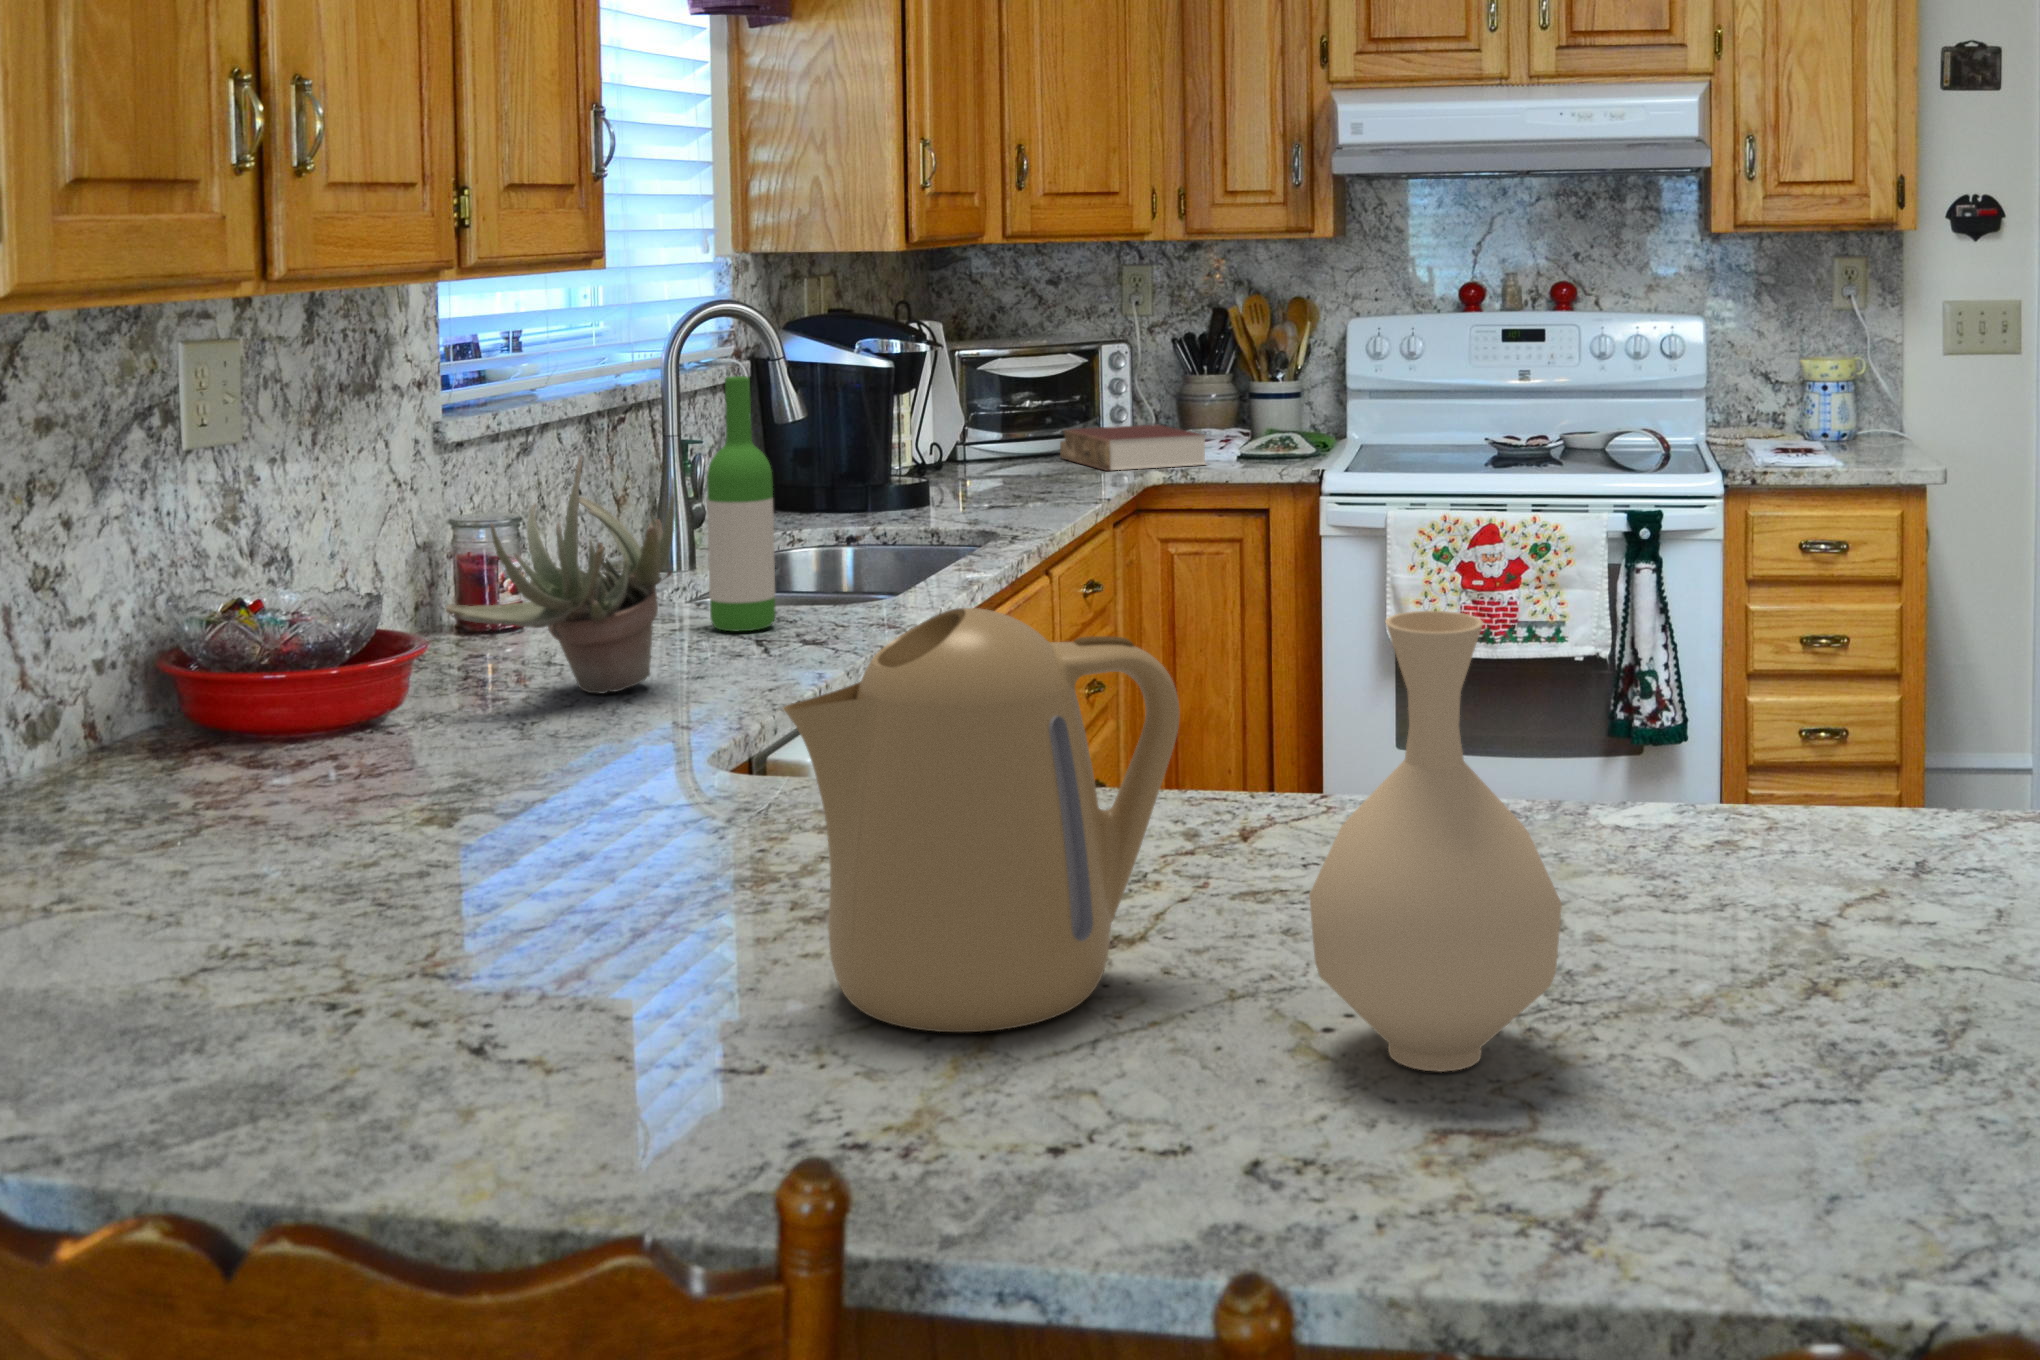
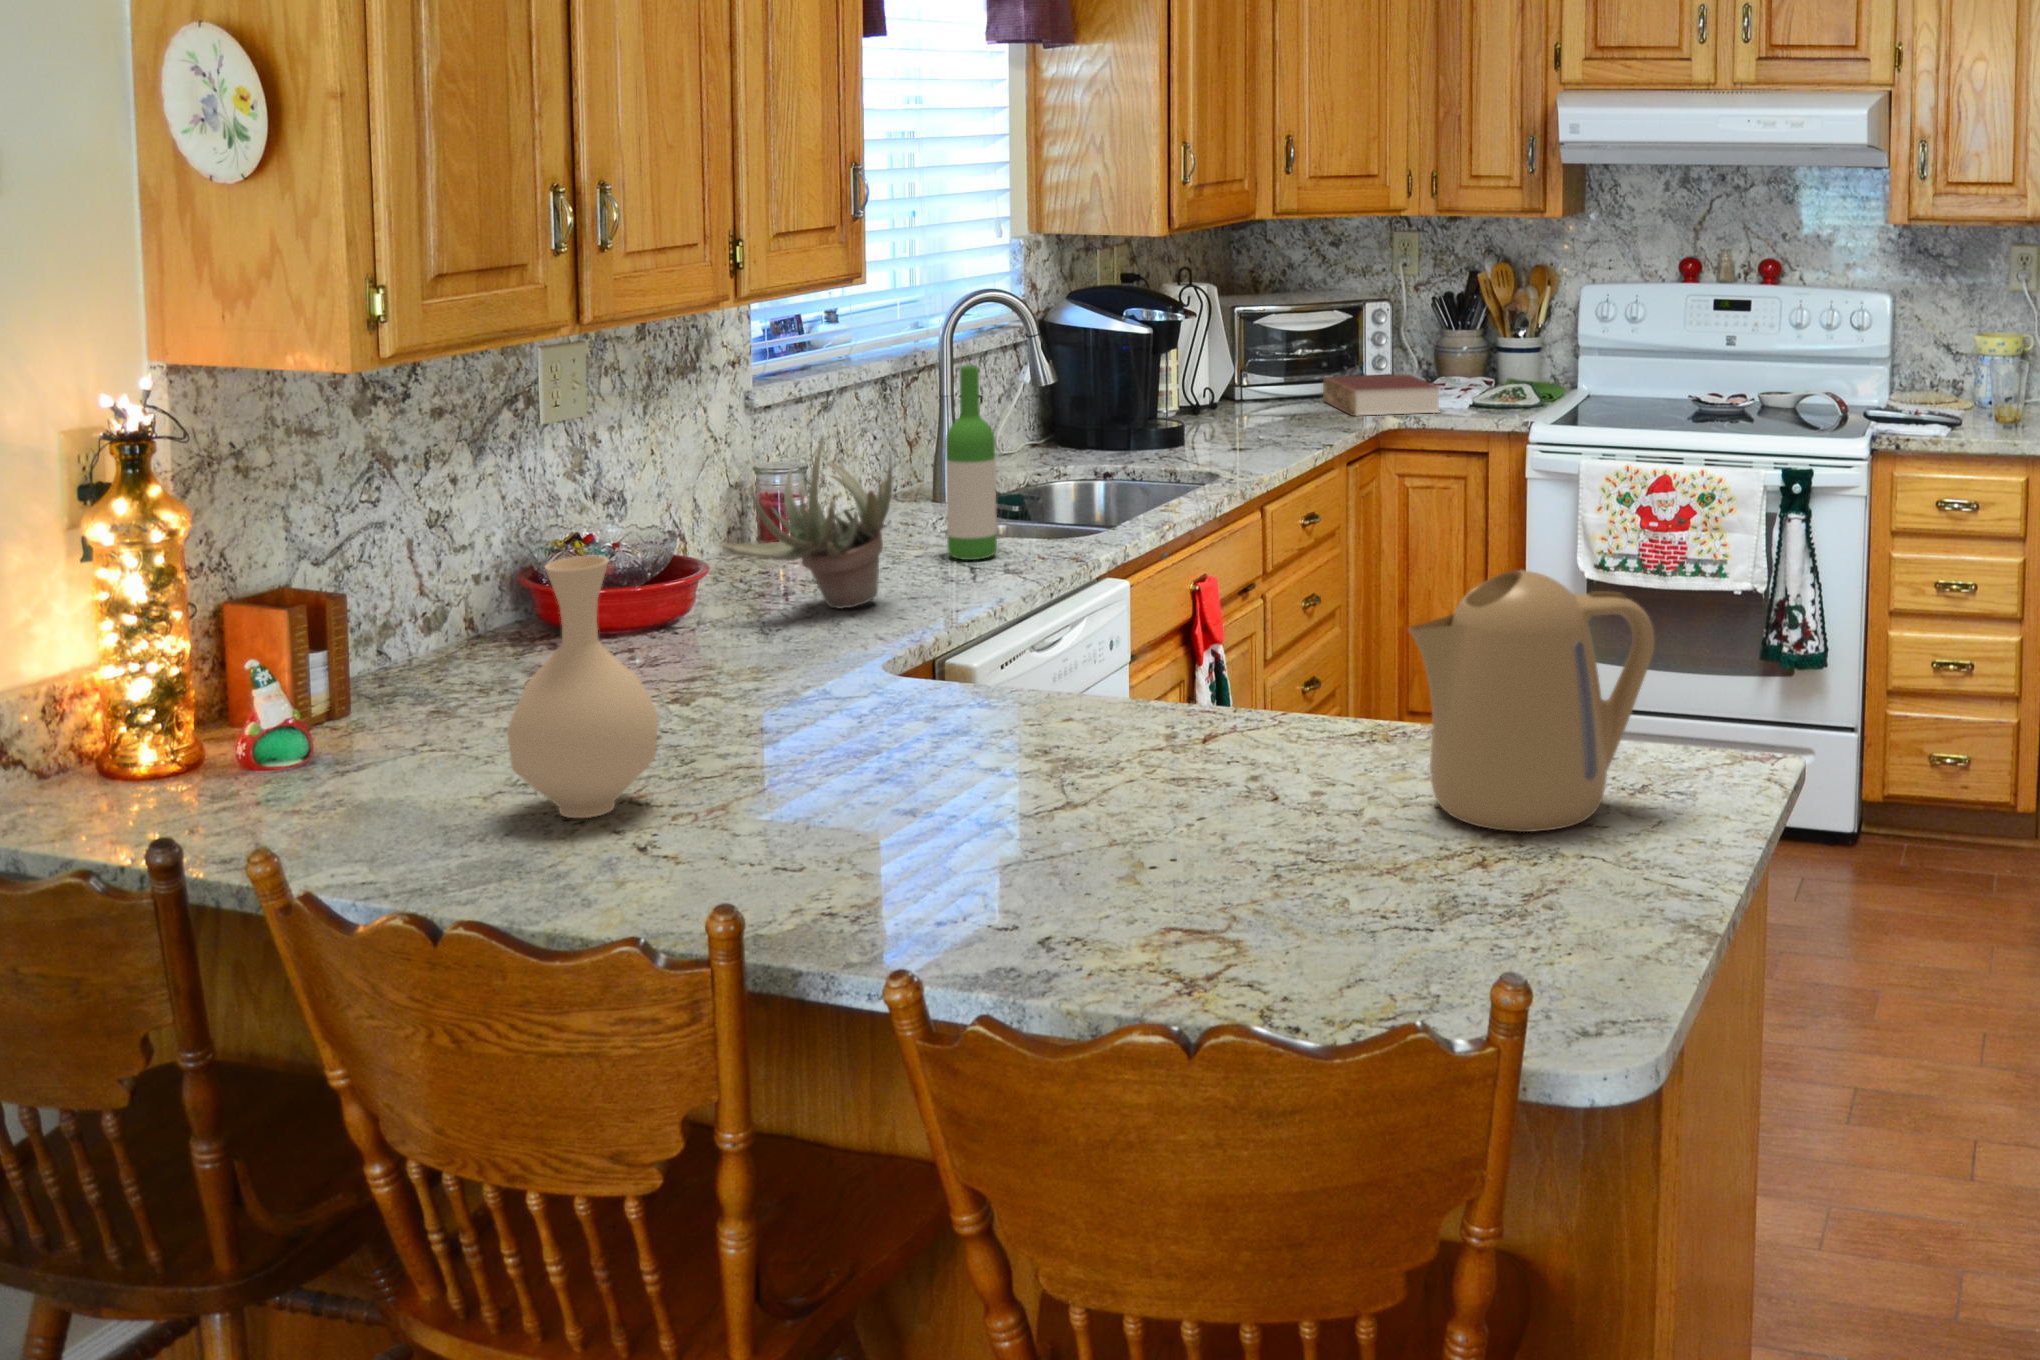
kettle: present [783,608,1179,1032] -> present [1408,570,1654,832]
vase: present [1309,611,1562,1072] -> present [507,556,658,818]

